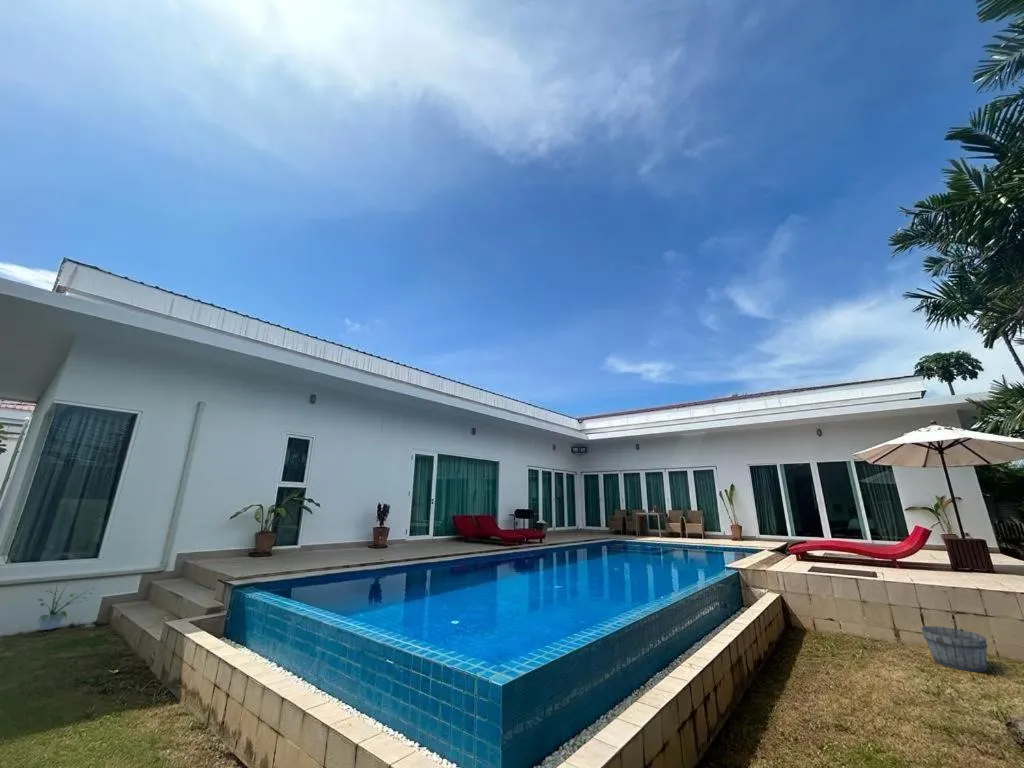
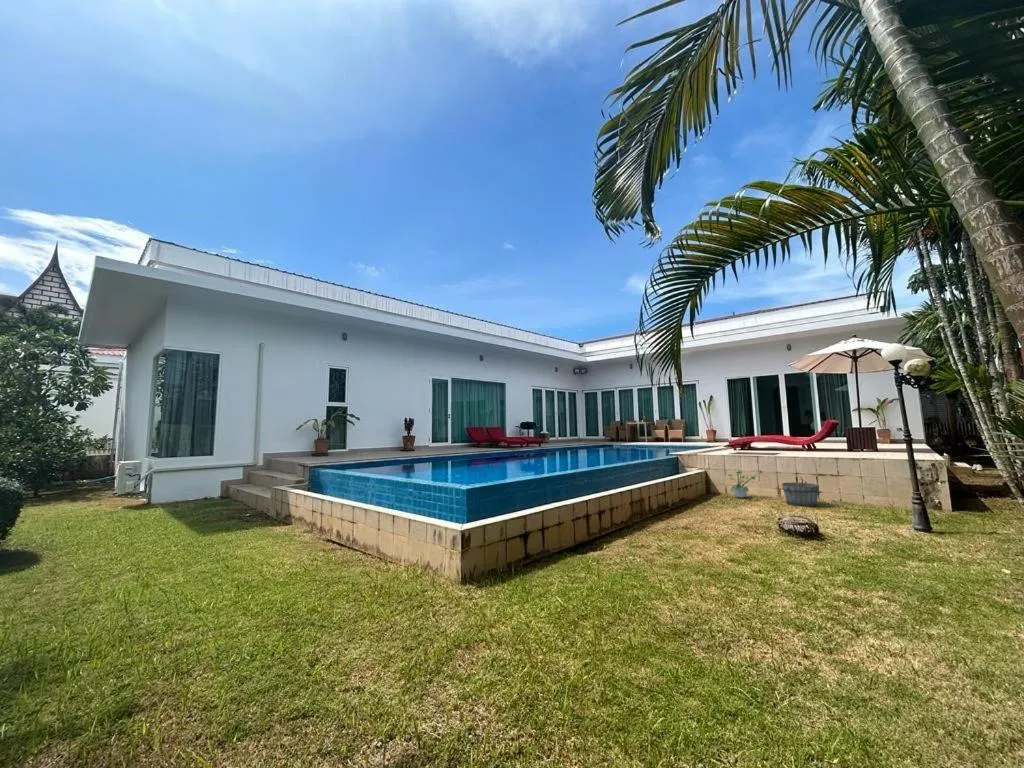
potted plant: present [39,590,85,630] -> present [729,469,755,498]

